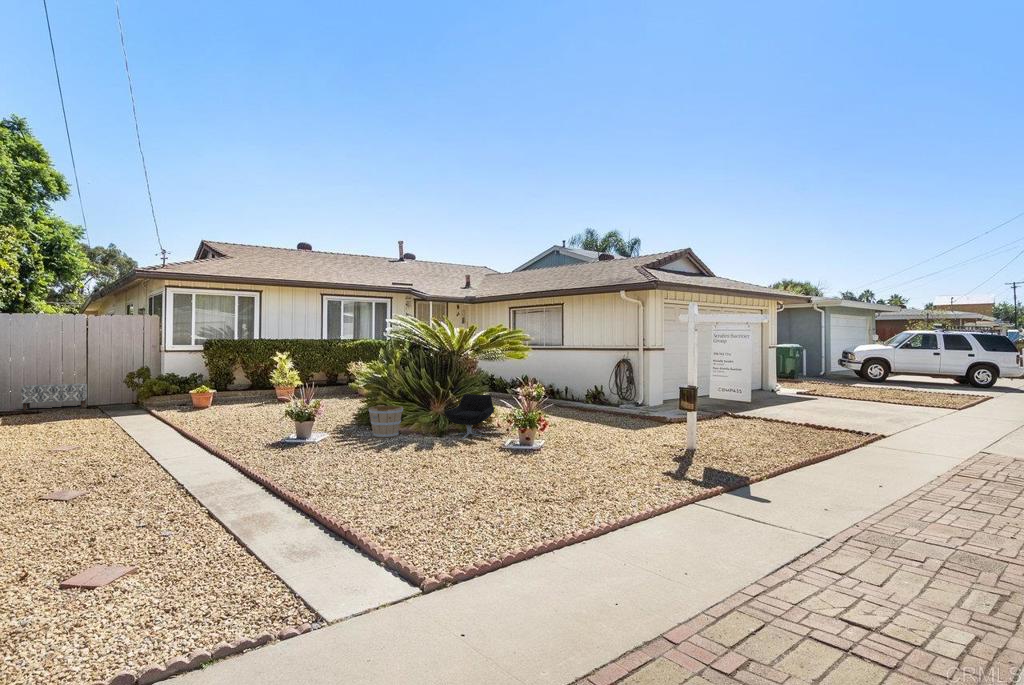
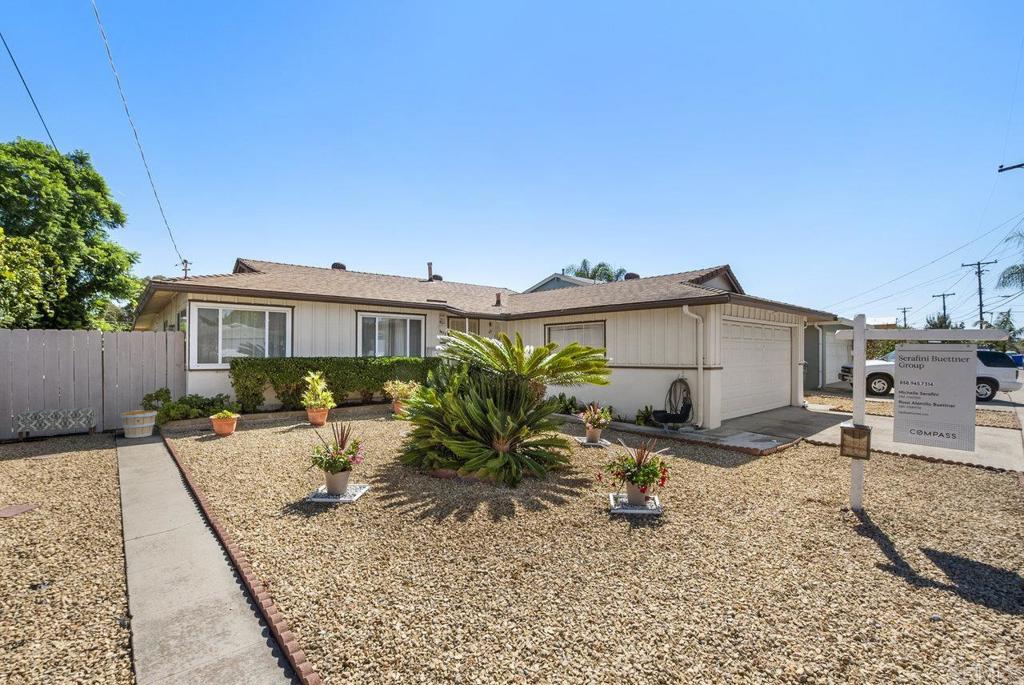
lounge chair: present [445,394,494,439] -> present [653,403,692,434]
wooden bucket: present [369,405,403,438] -> present [120,410,157,438]

